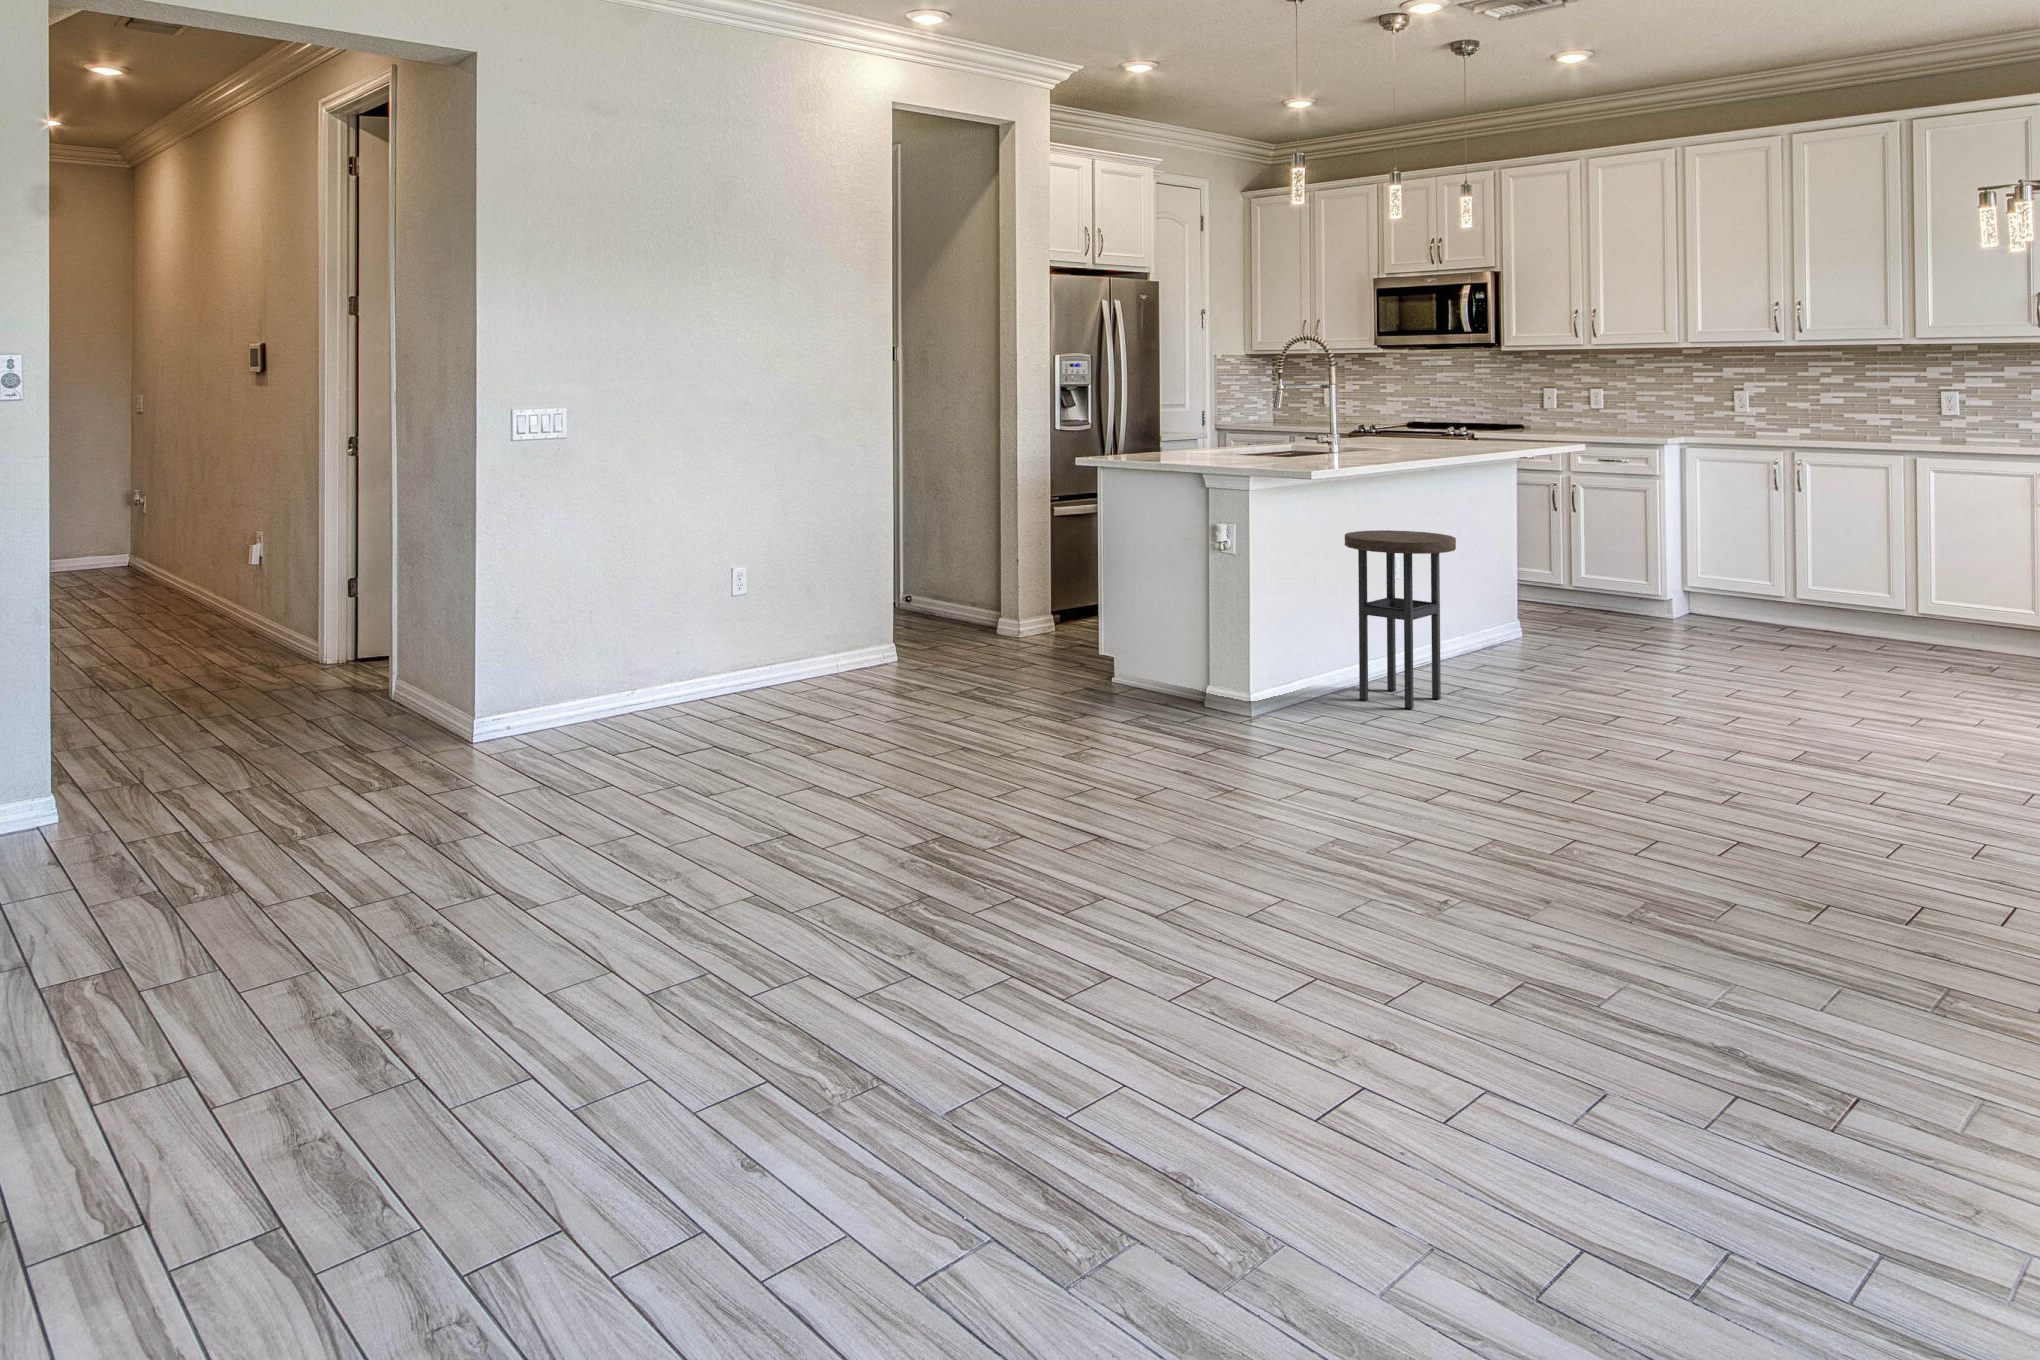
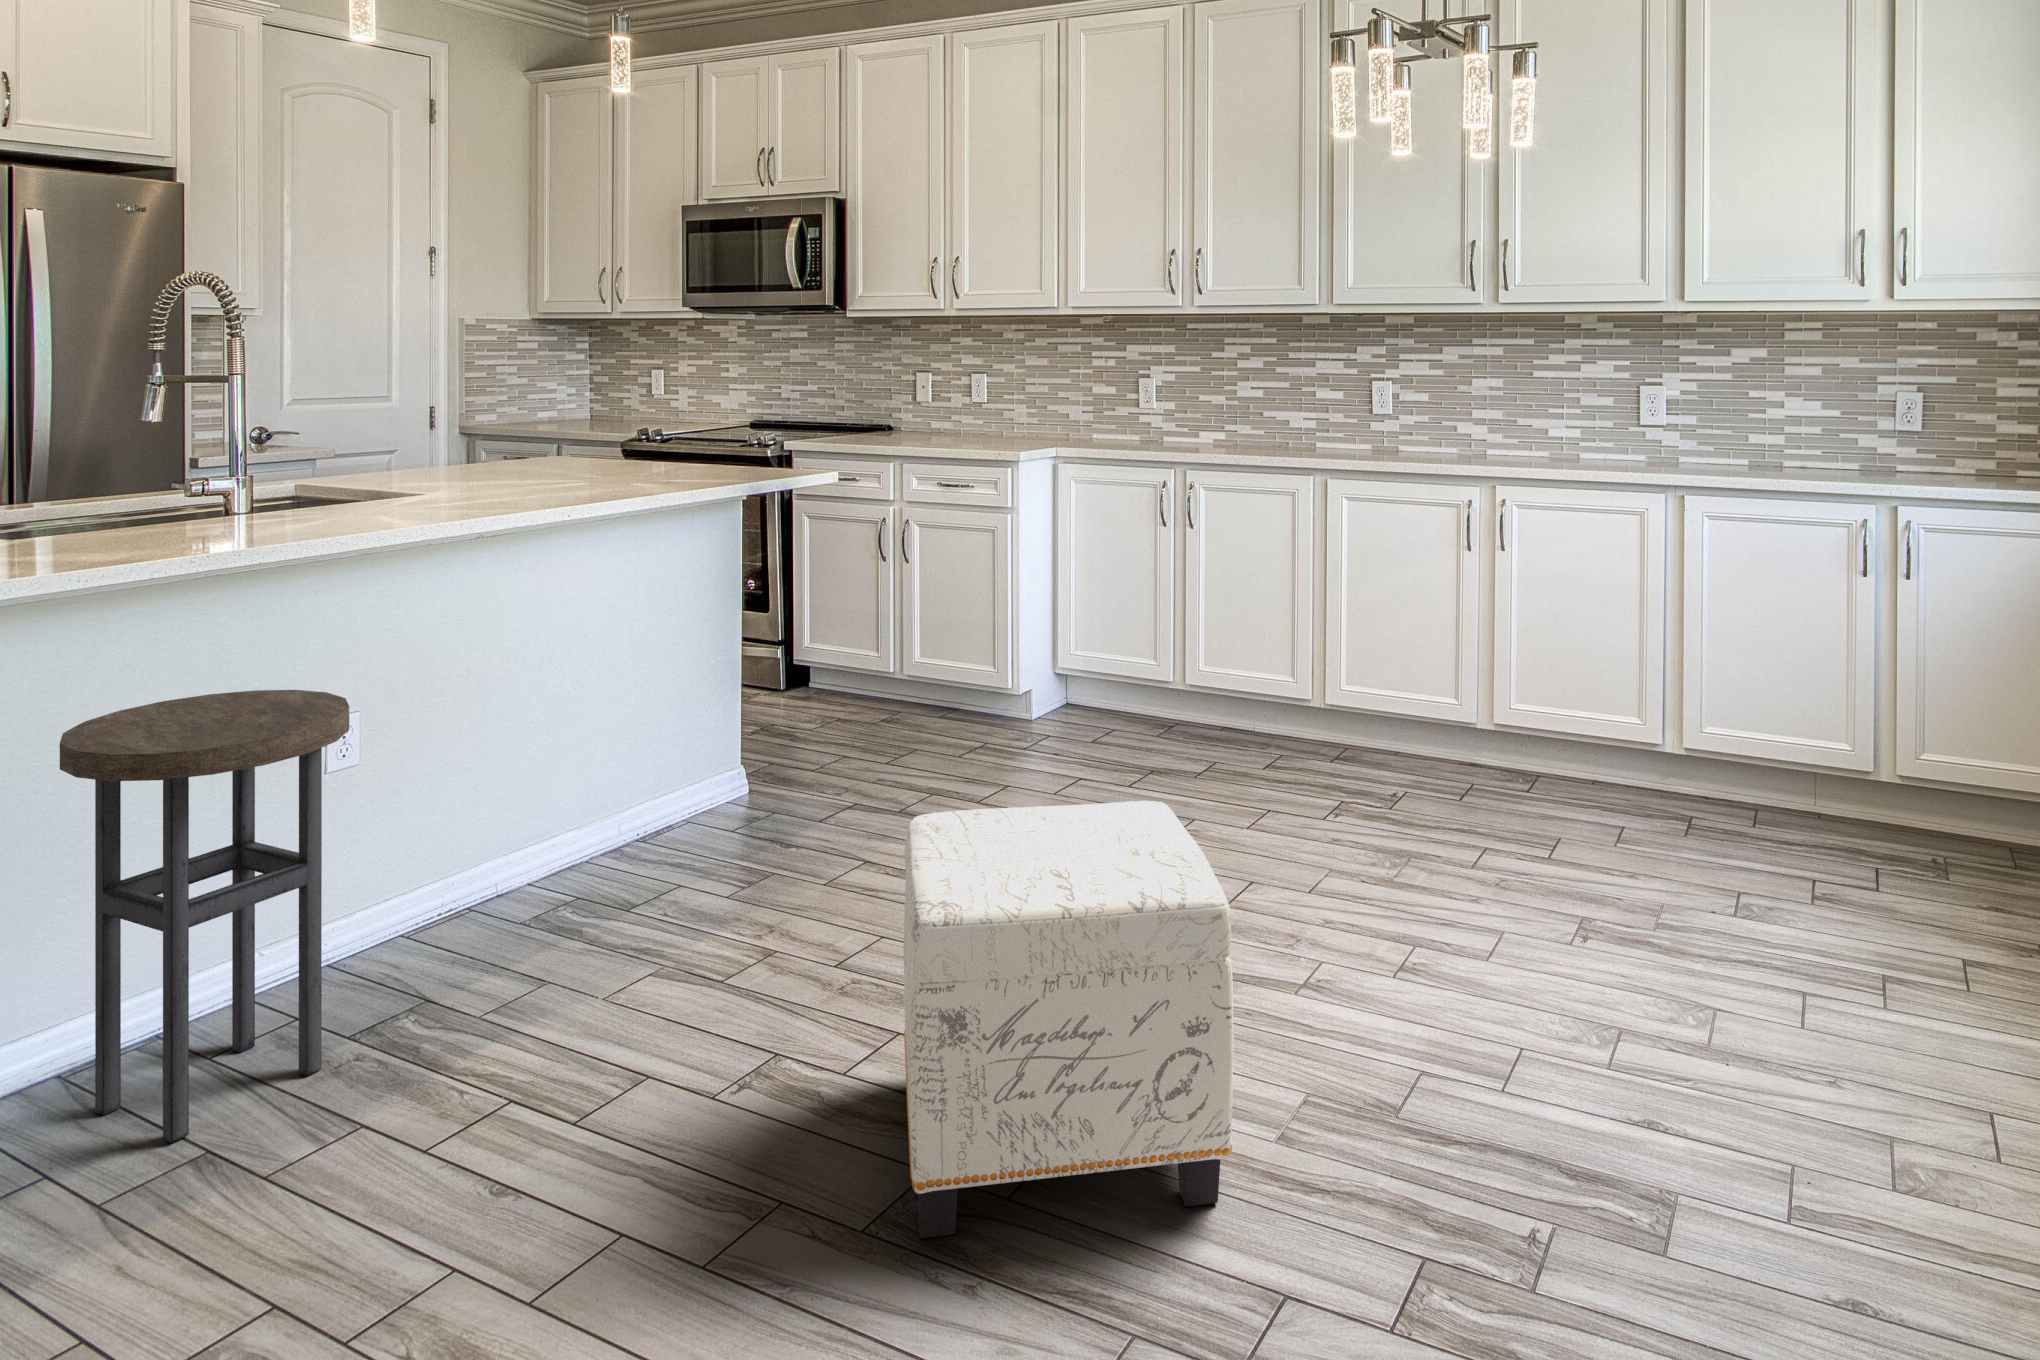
ottoman: none [1746,597,1965,765] -> present [904,801,1233,1238]

